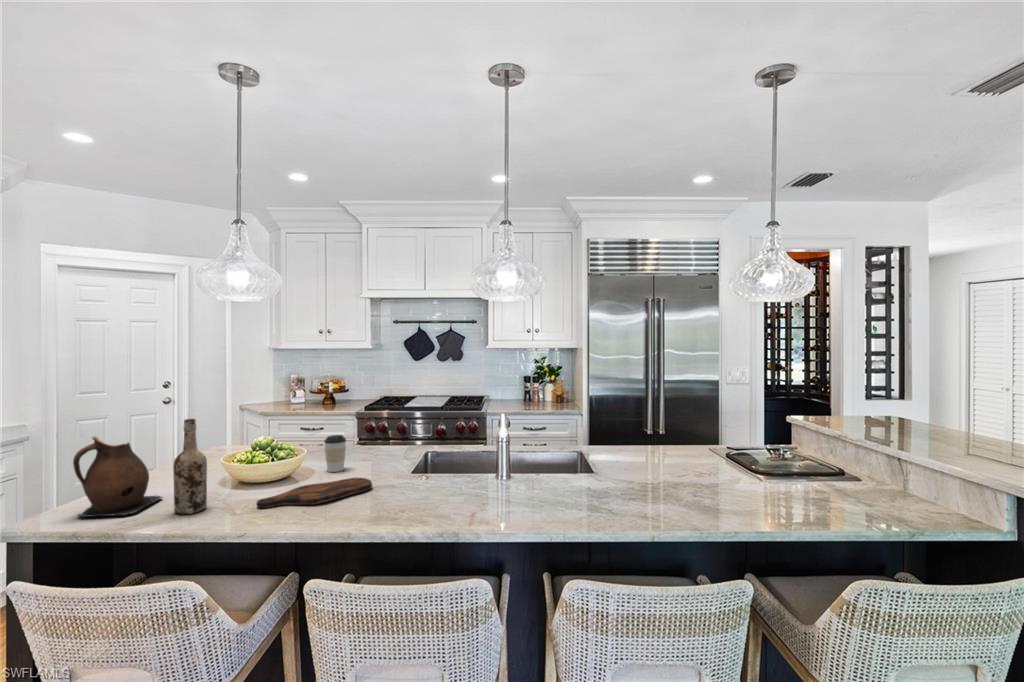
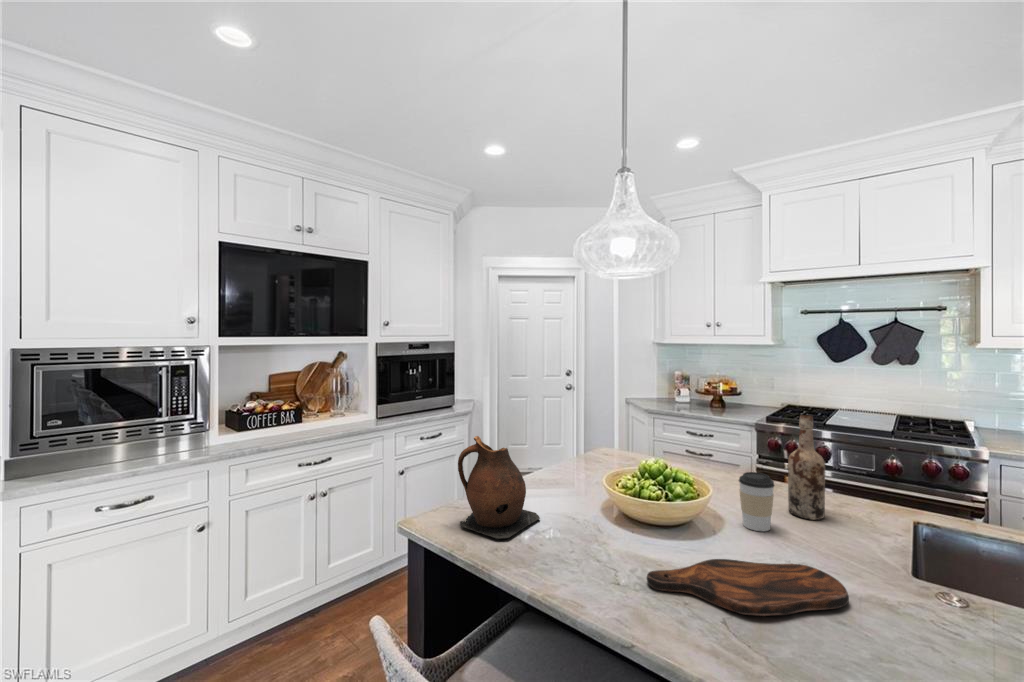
wine bottle: present [173,419,207,514] -> present [788,415,825,520]

